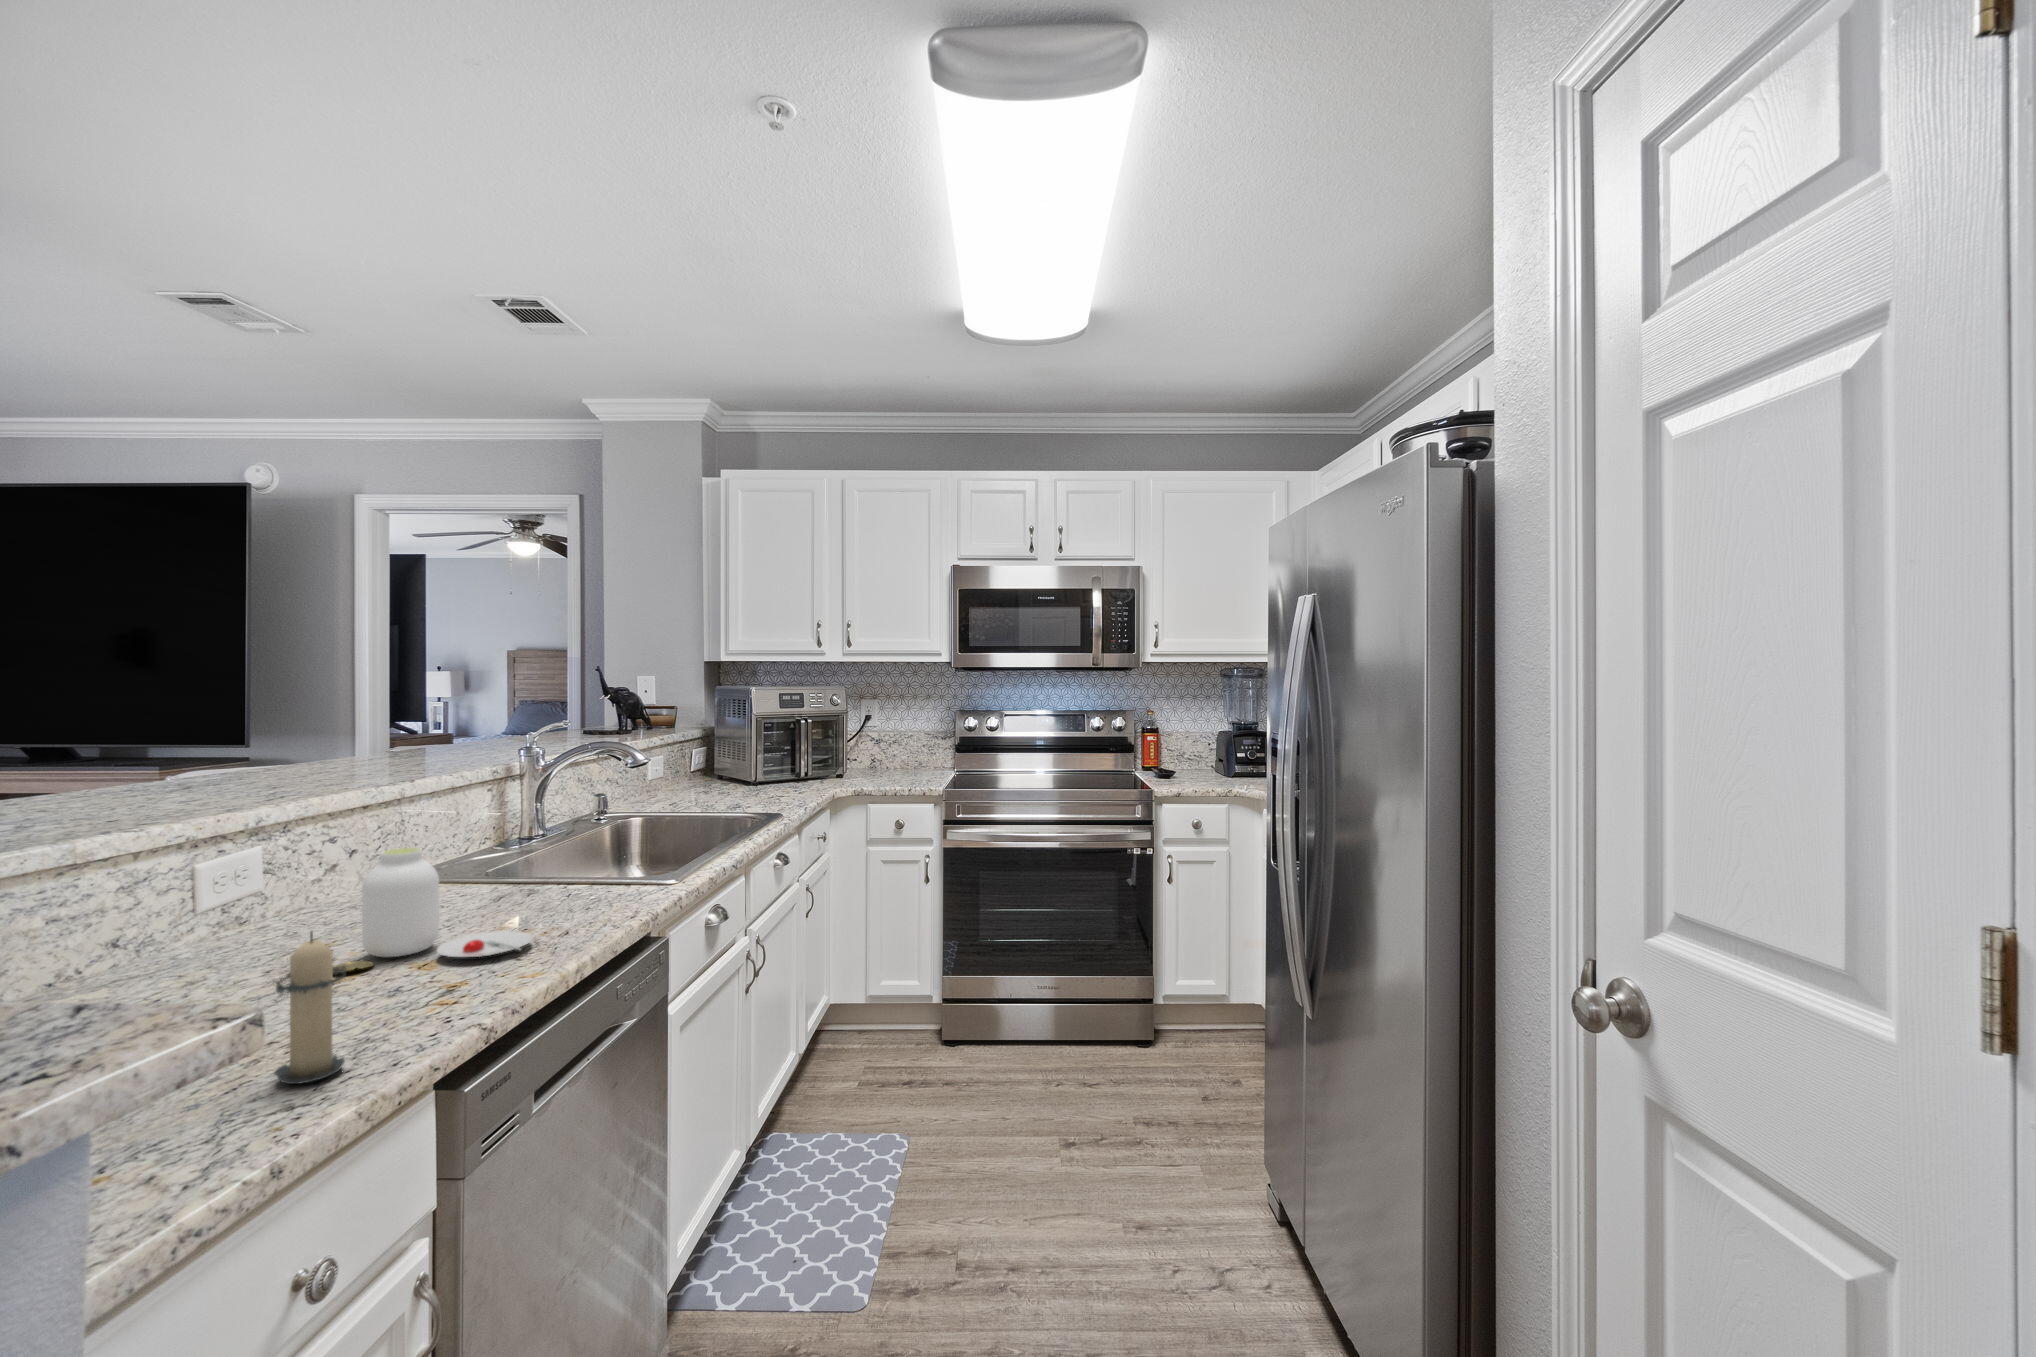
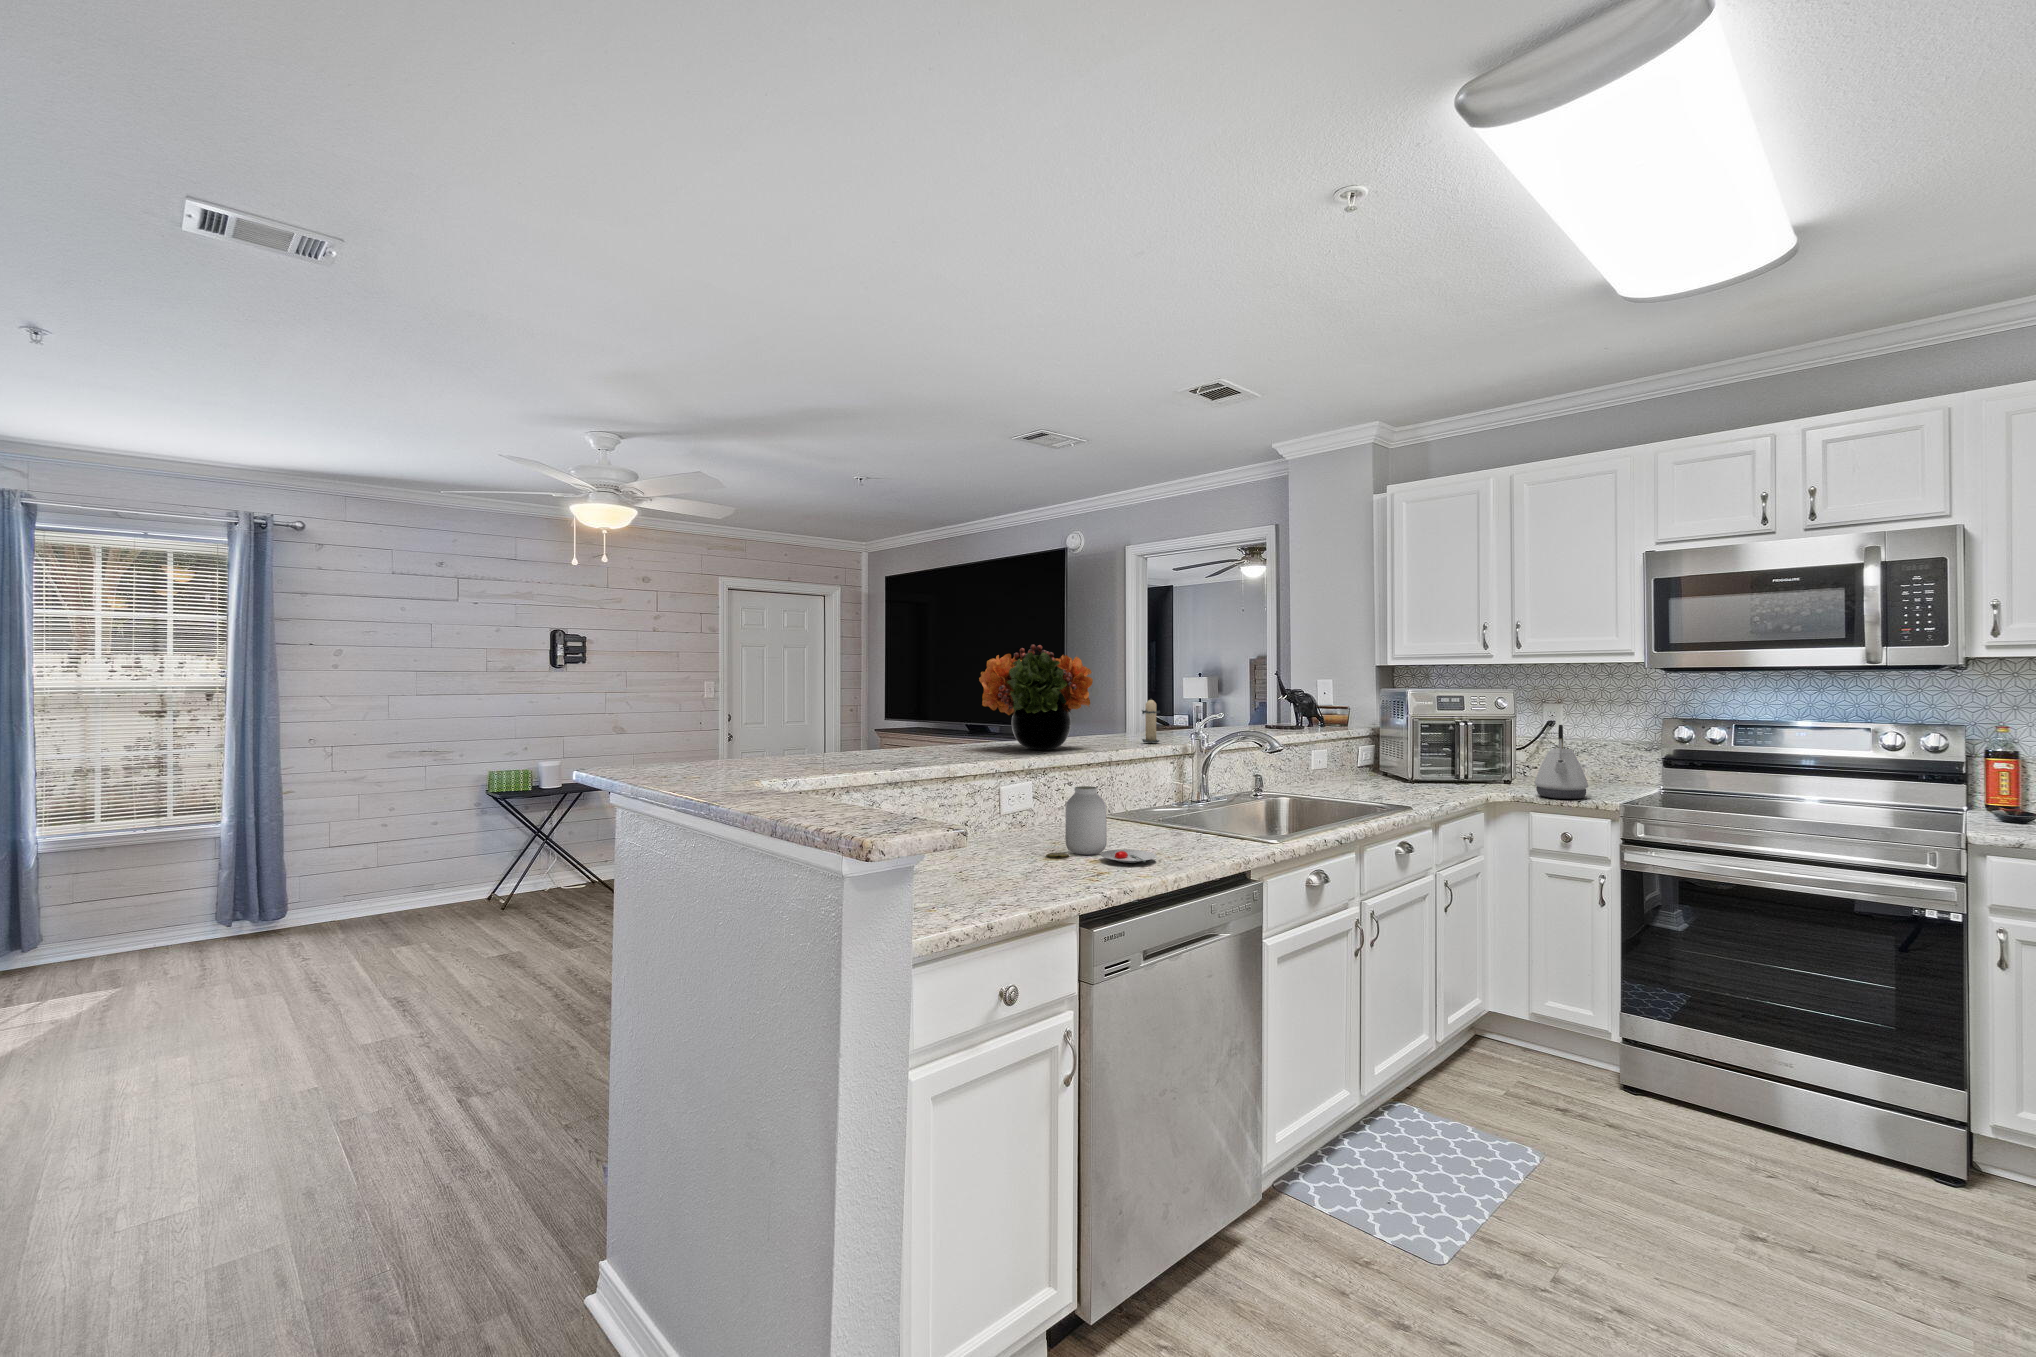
flower arrangement: none [127,623,373,792] -> present [979,644,1093,750]
kettle: none [870,719,913,789] -> present [1535,725,1588,799]
candle: present [275,931,347,1084] -> present [1142,700,1160,743]

